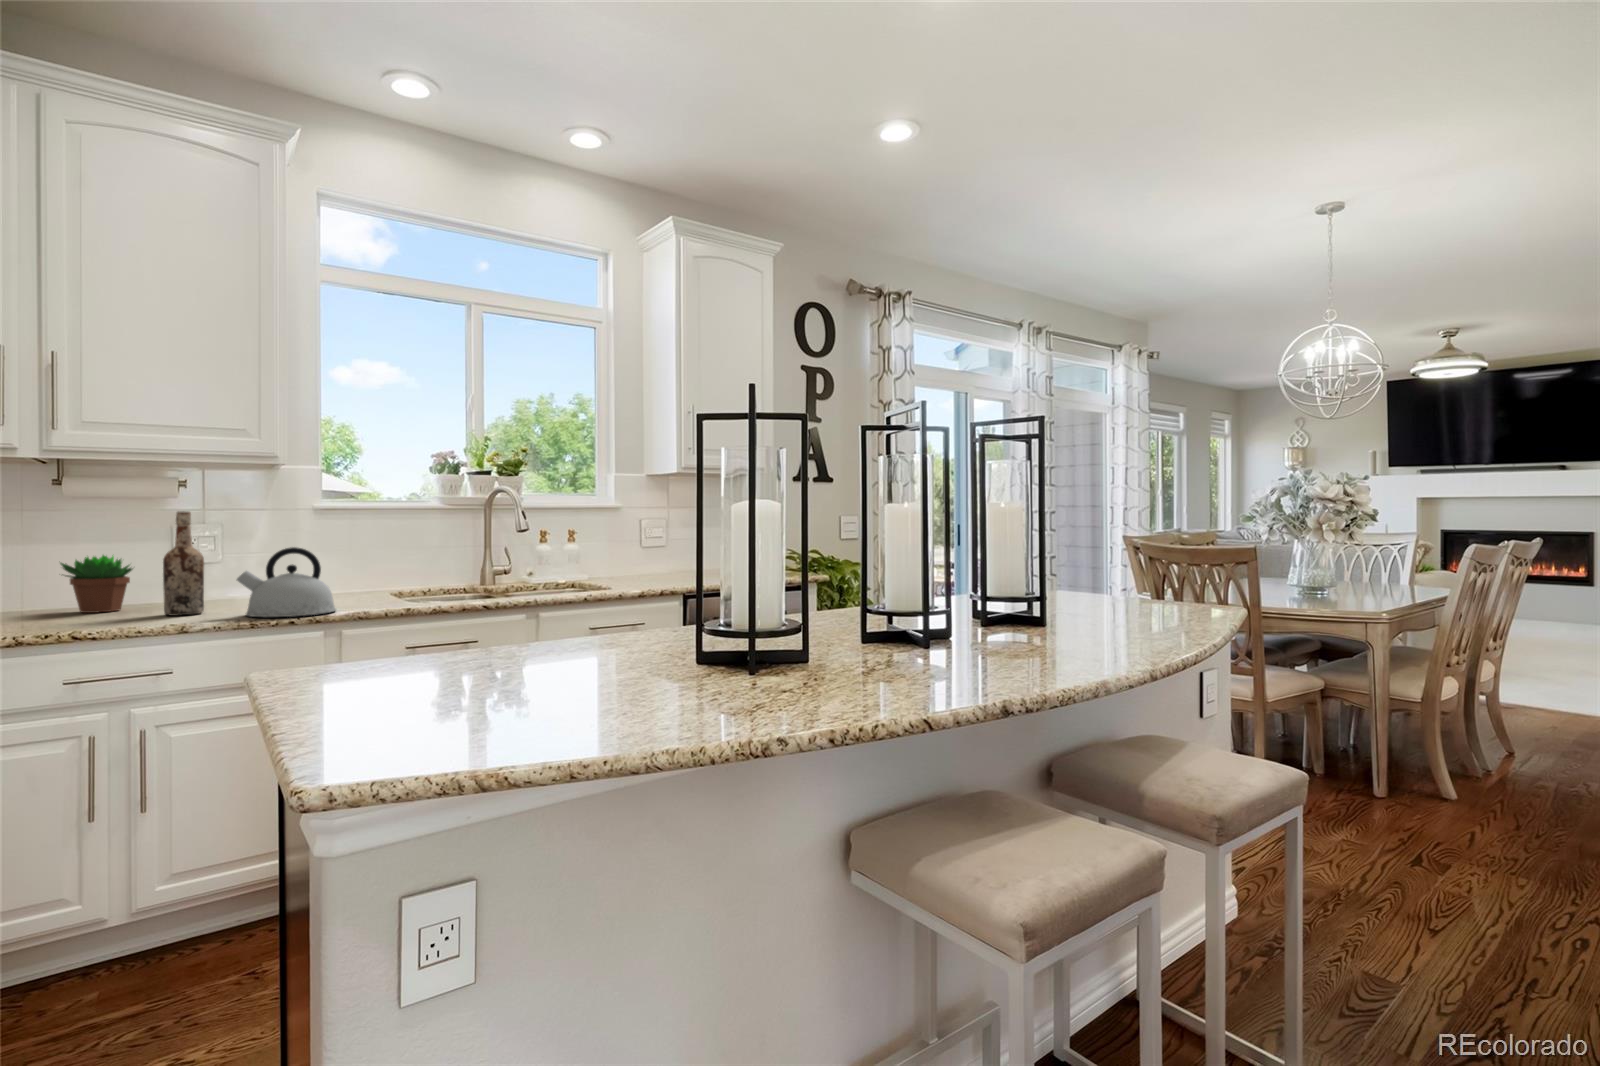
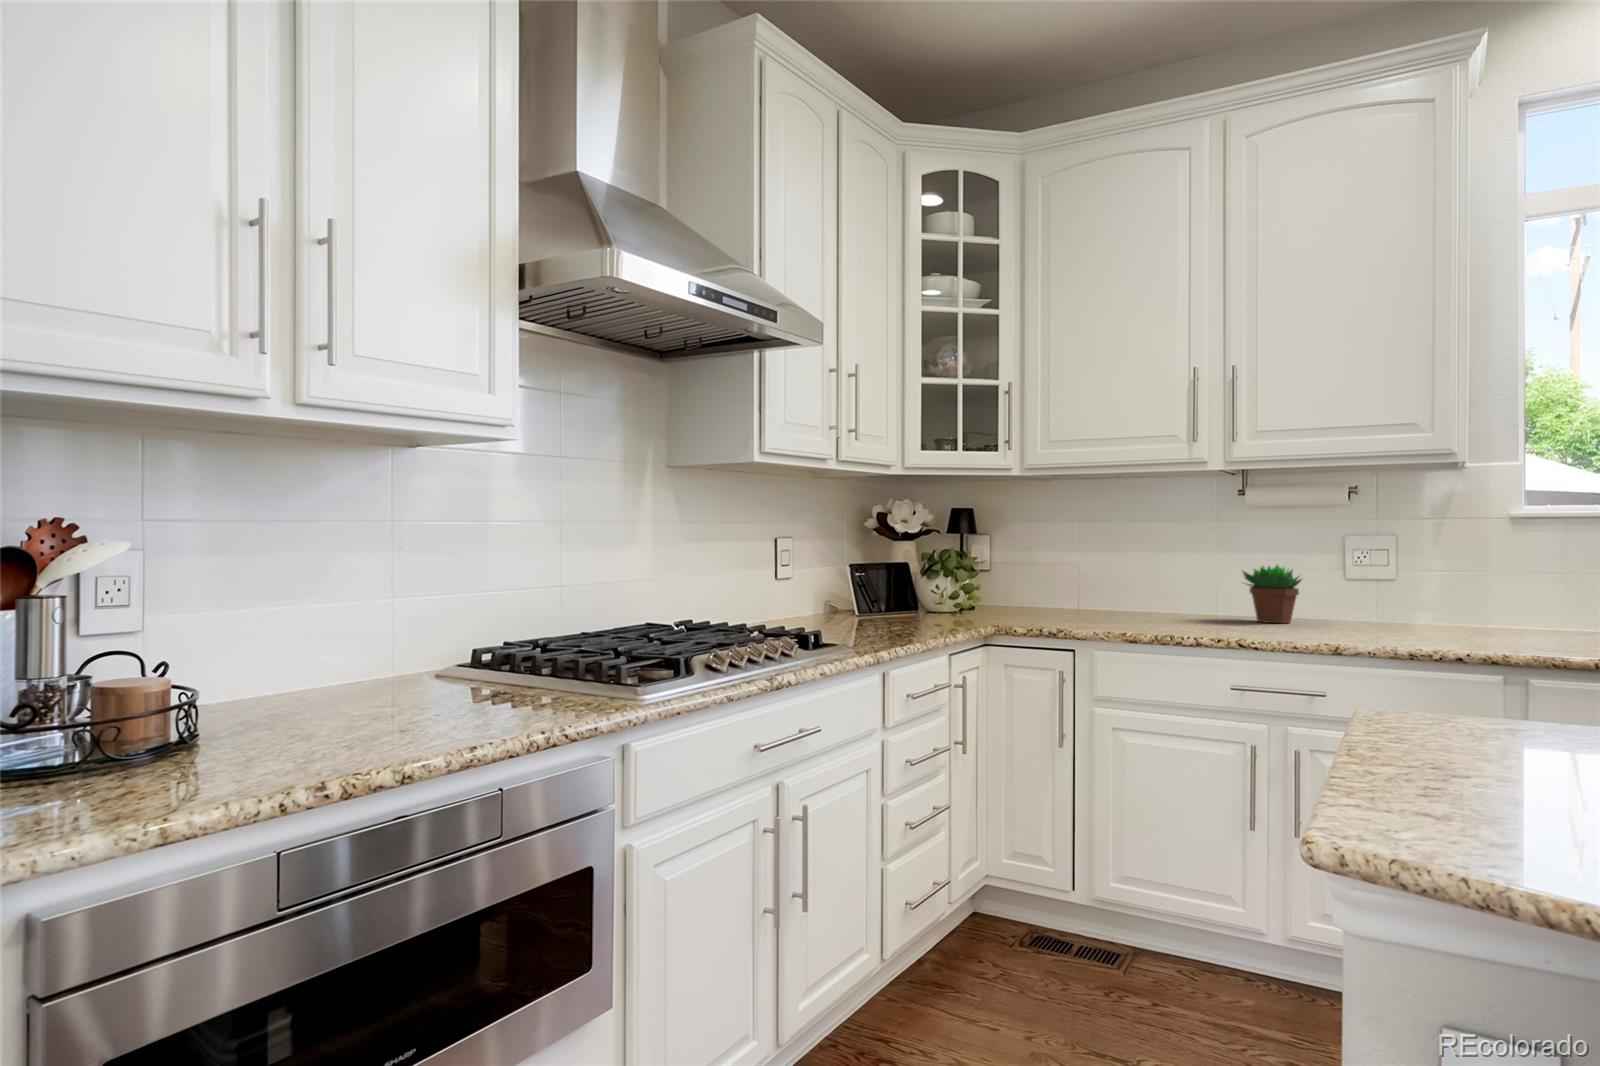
wine bottle: present [163,511,204,616] -> none [1325,520,1365,635]
kettle: present [237,547,336,617] -> none [1395,563,1520,651]

